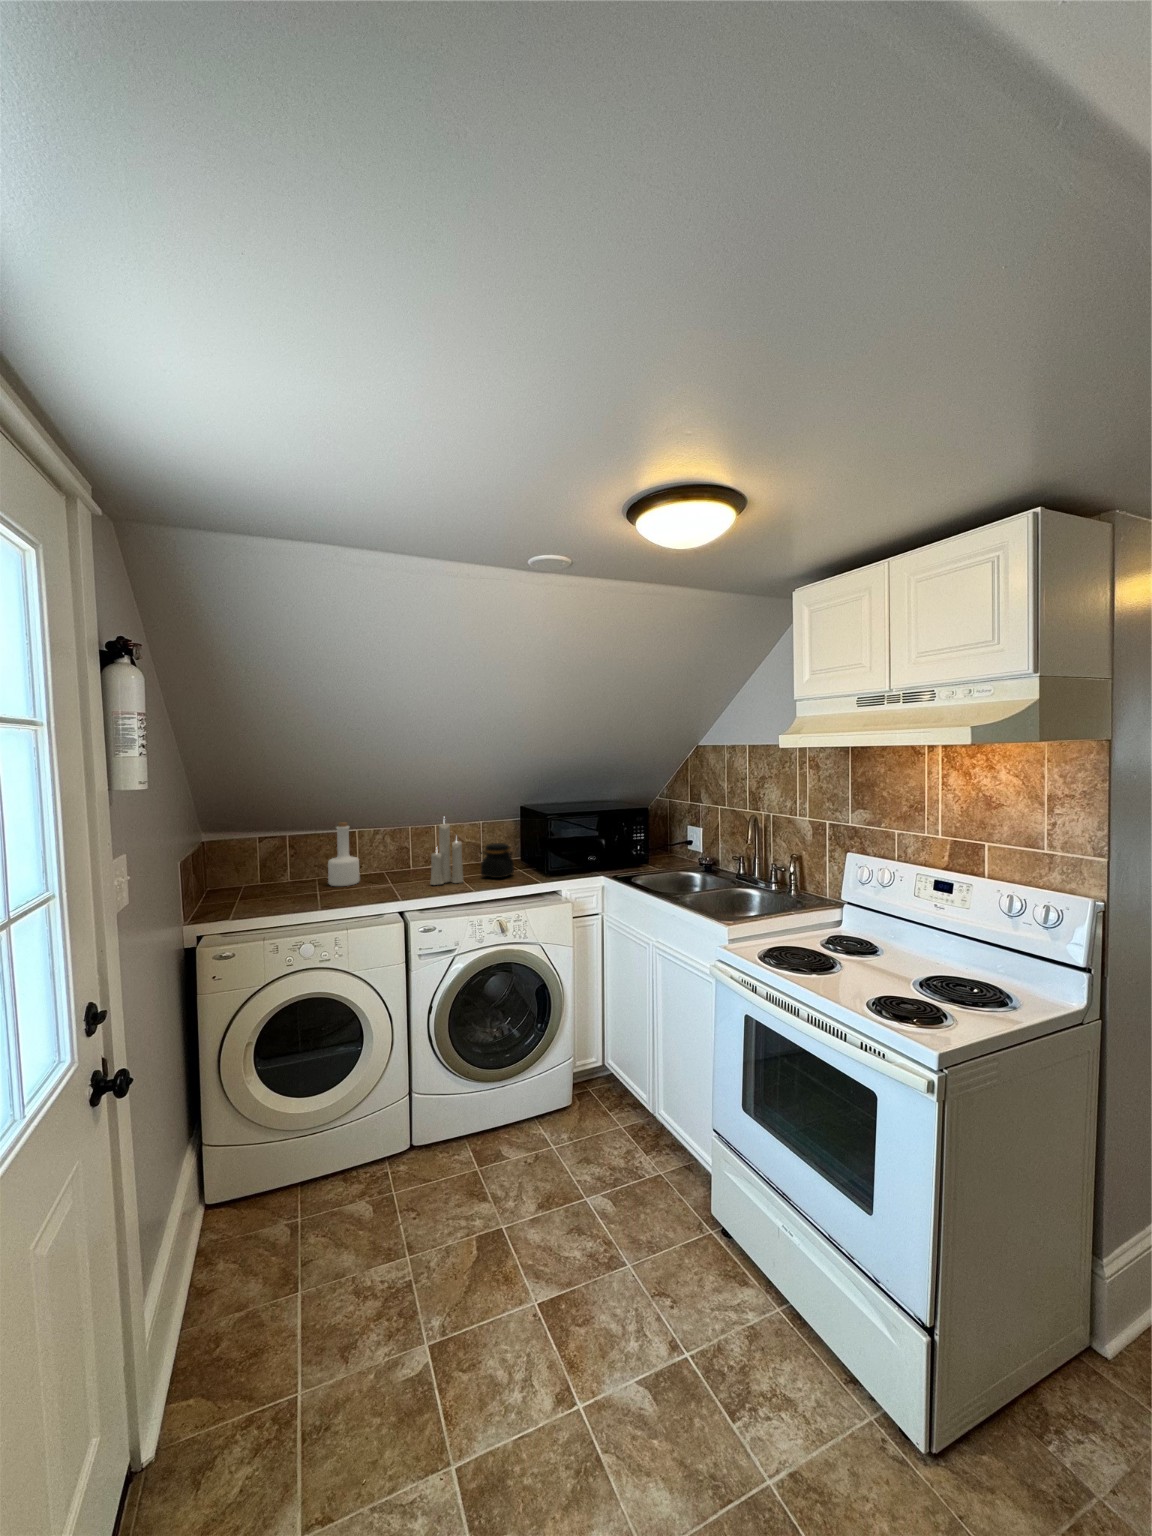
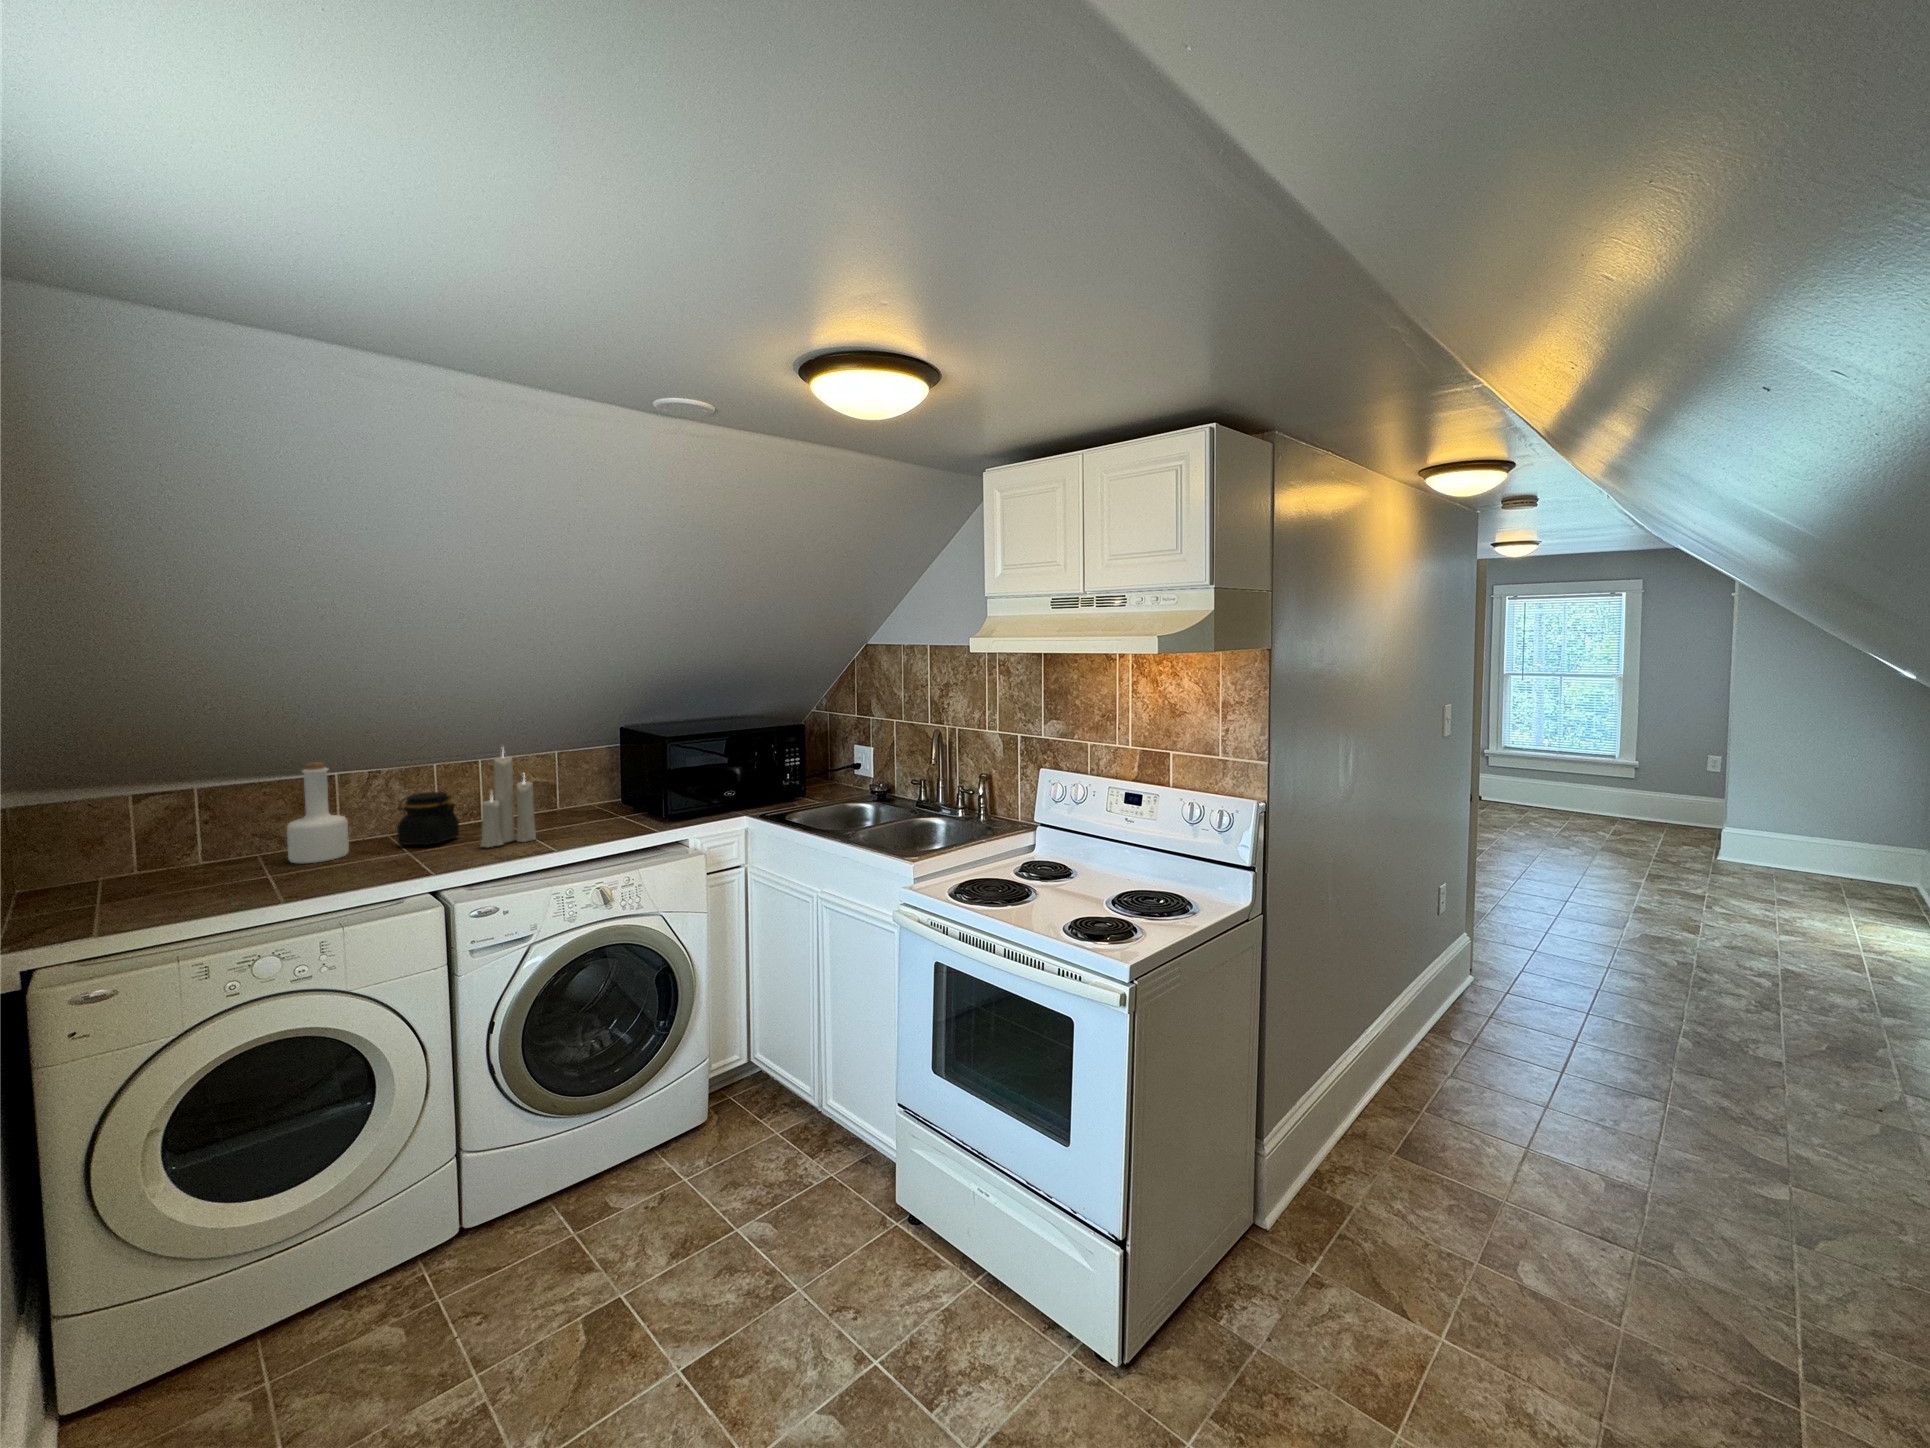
jar: present [481,843,514,878] -> present [397,792,459,845]

